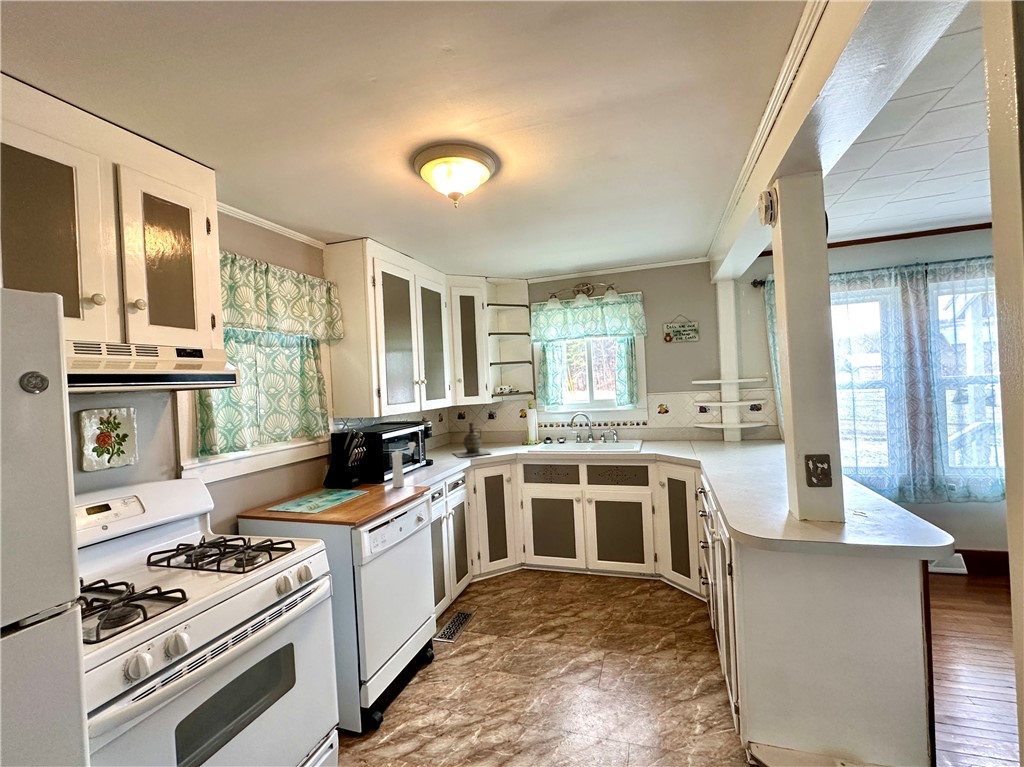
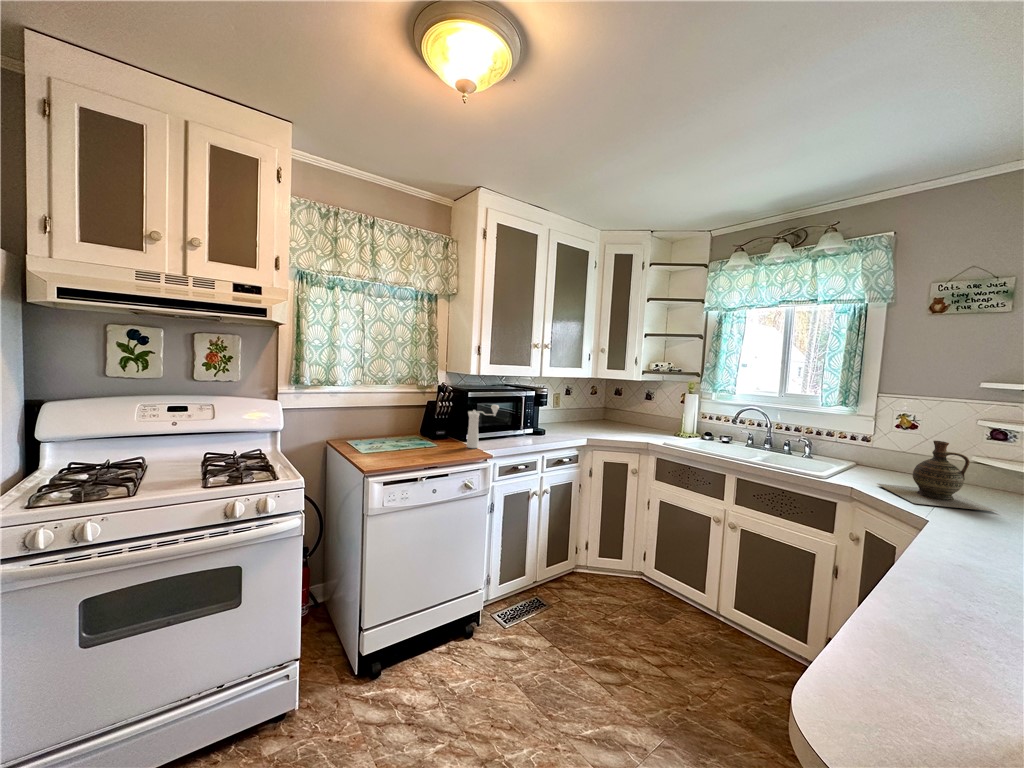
ceramic jug: present [453,423,490,457] -> present [877,441,996,511]

